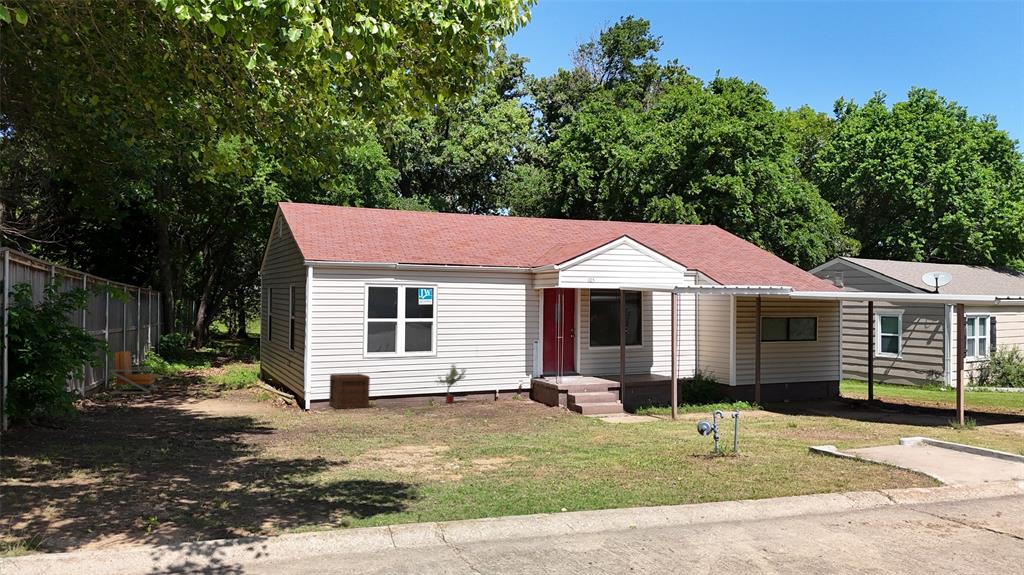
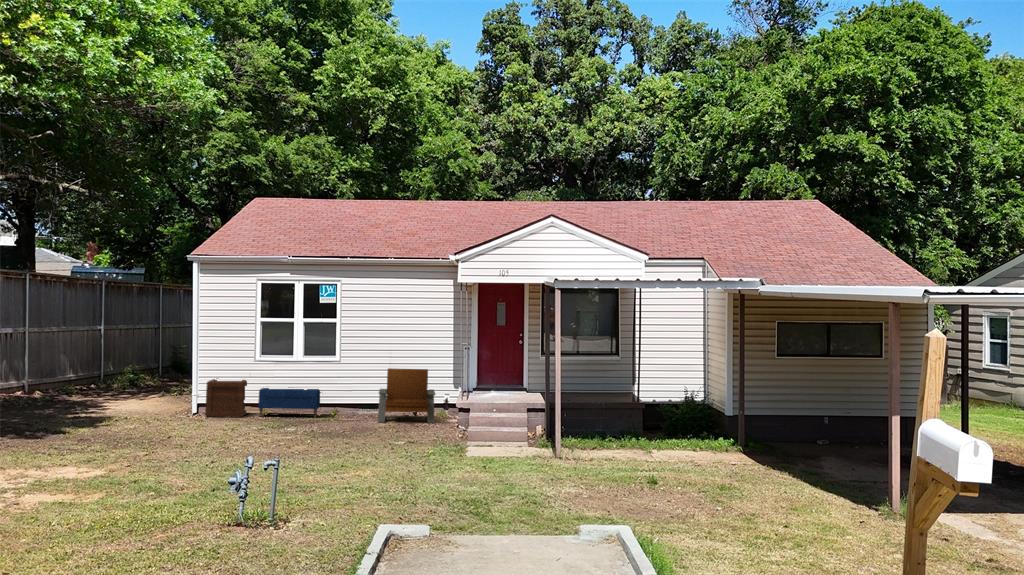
lounge chair: present [110,351,157,394] -> present [378,368,435,423]
potted tree: present [436,365,466,403] -> none [330,371,368,417]
bench: none [374,379,429,406] -> present [258,387,321,418]

